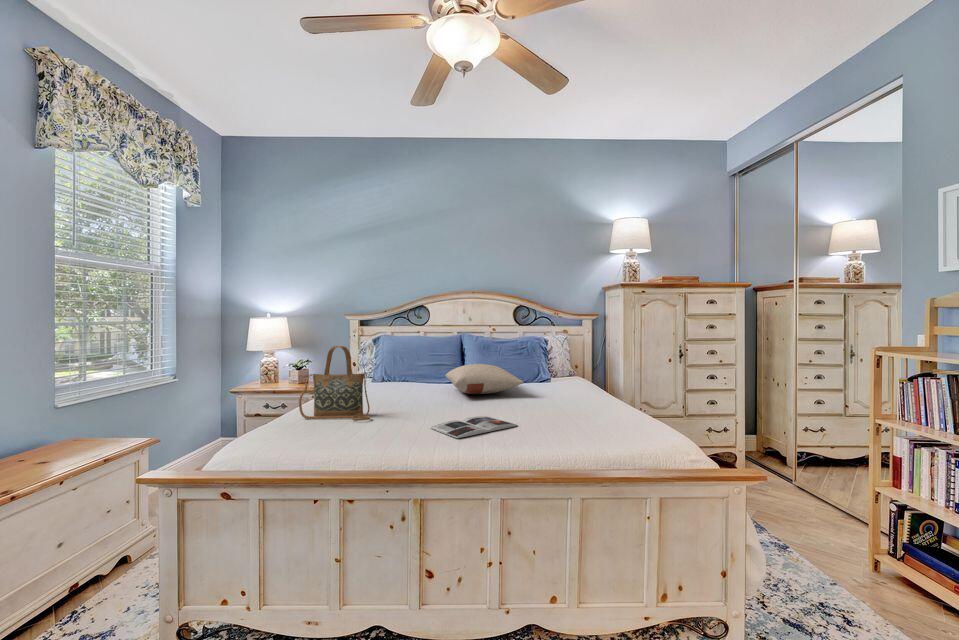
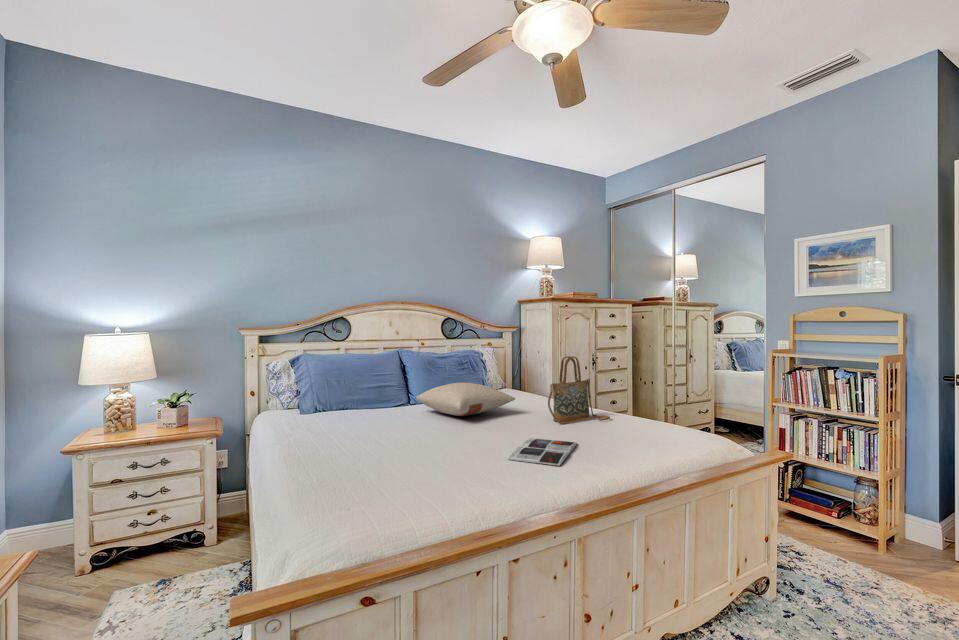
handbag: present [299,346,370,421] -> present [548,356,610,424]

